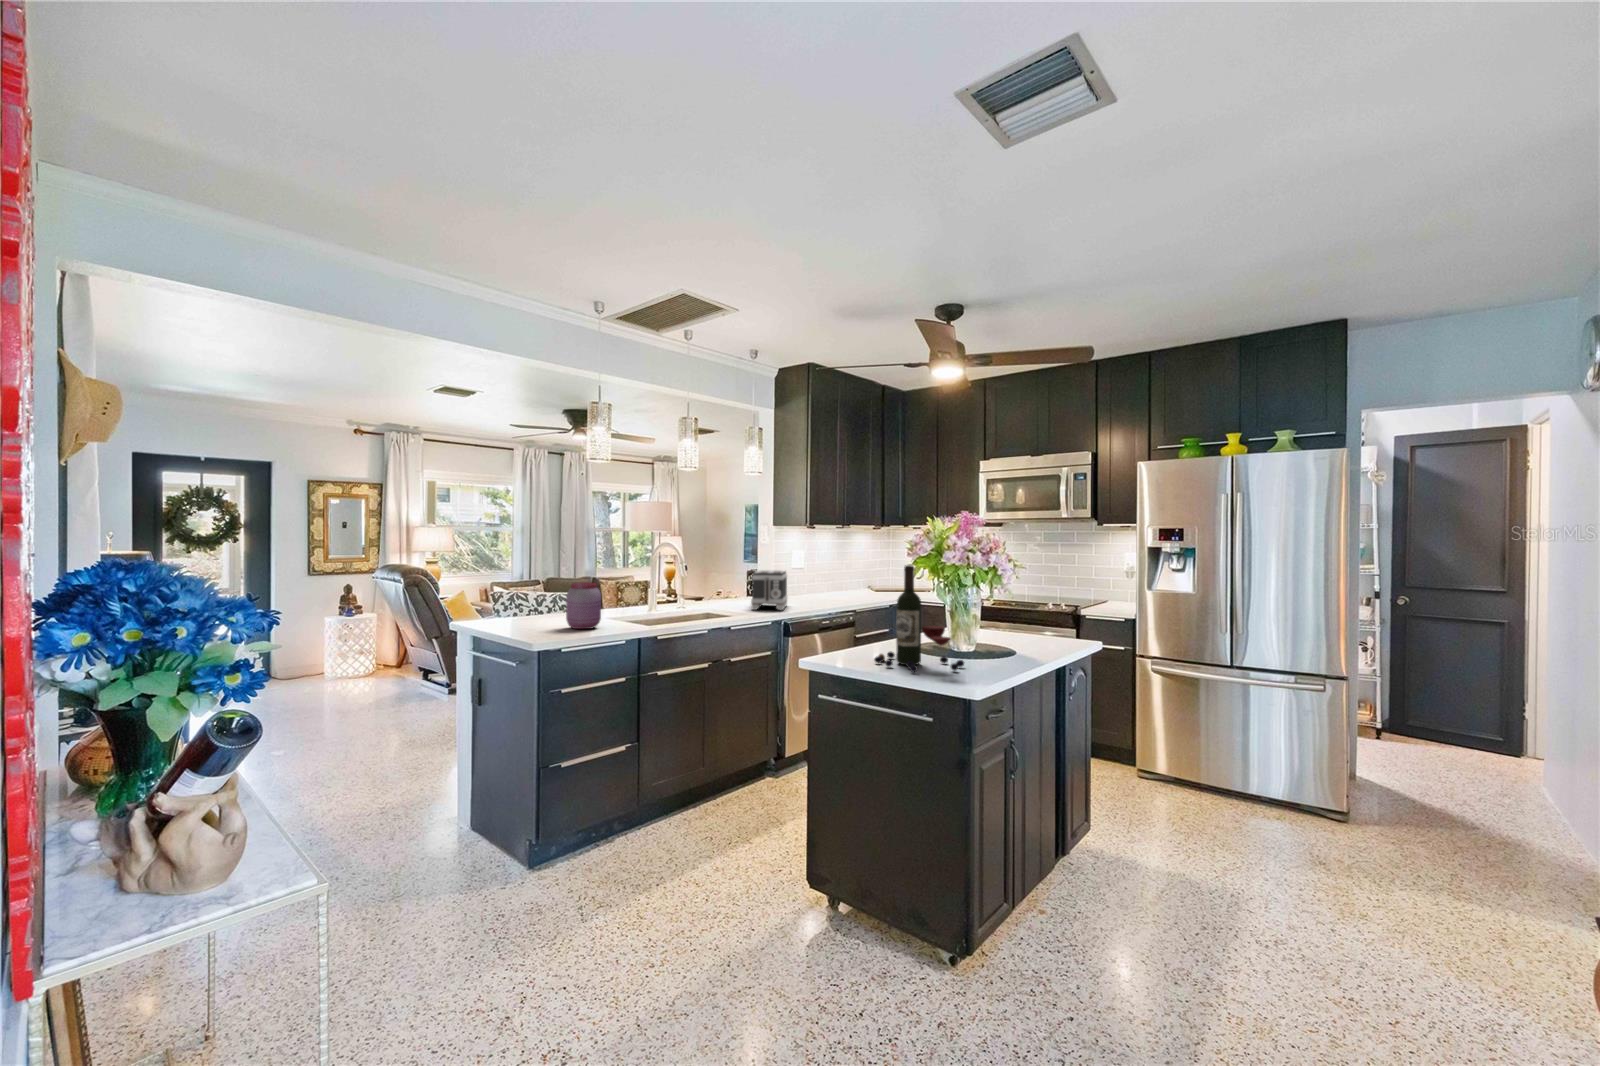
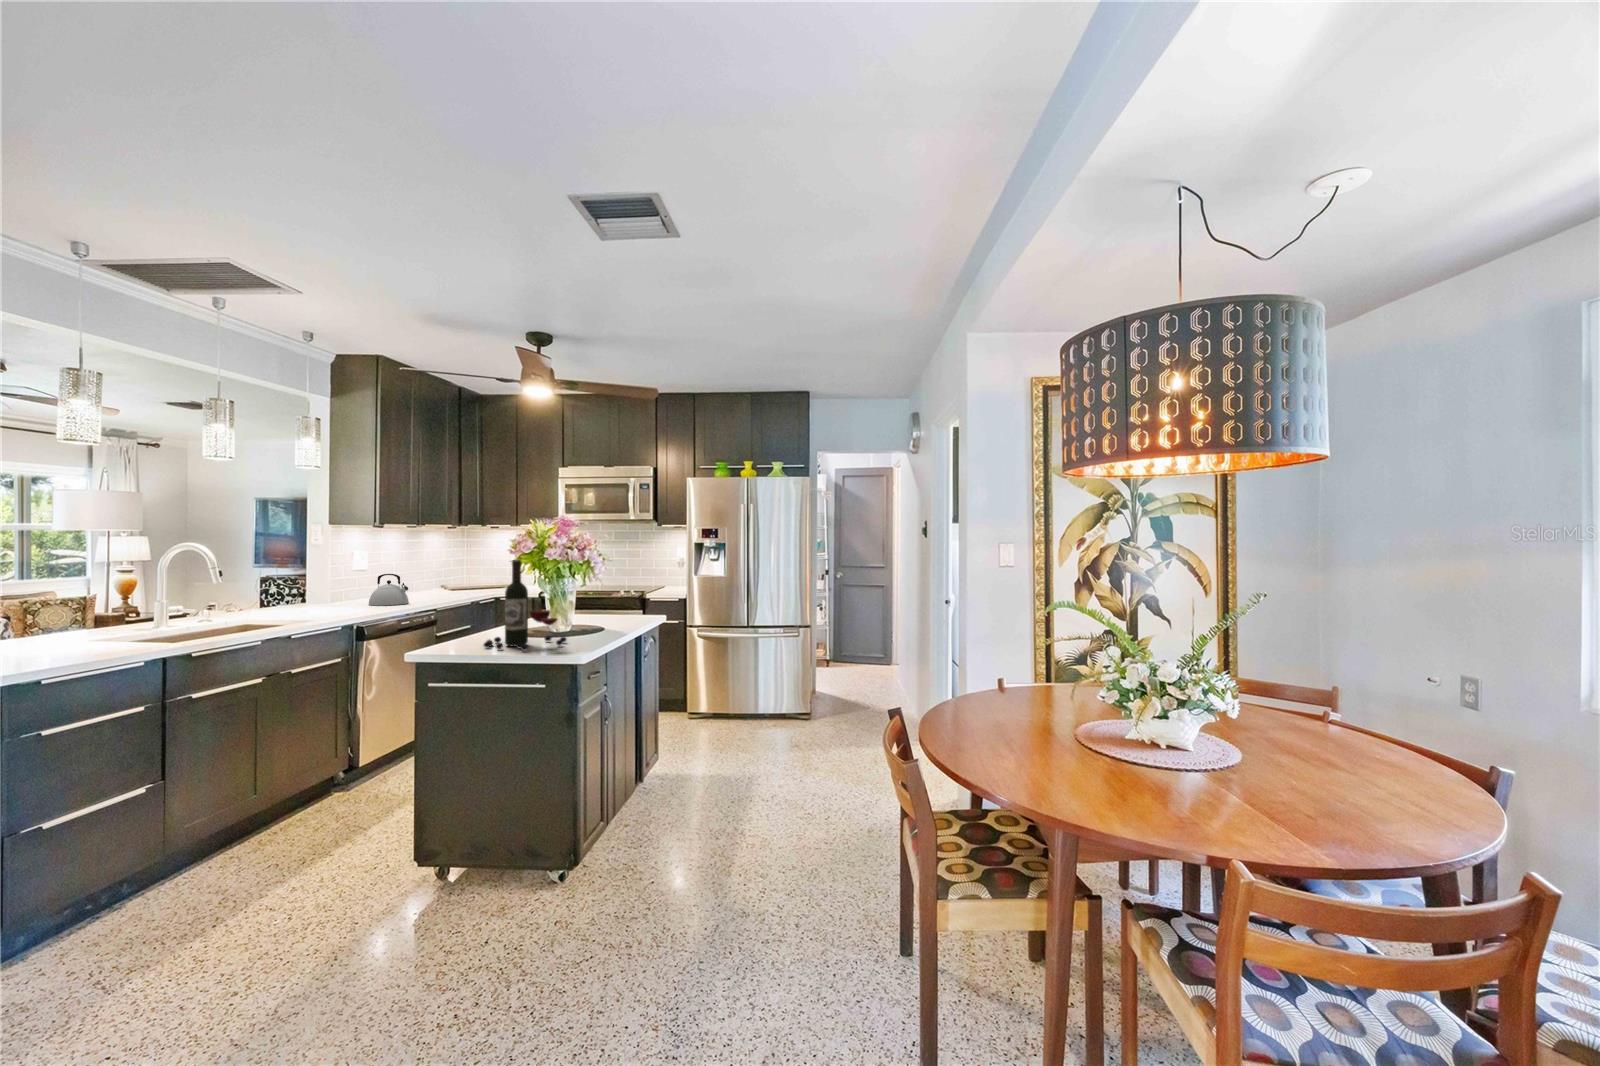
toaster: present [751,570,787,610] -> none [314,572,358,615]
kettle: none [798,573,831,604] -> present [368,574,409,606]
jar: present [566,582,601,629] -> none [37,595,100,654]

